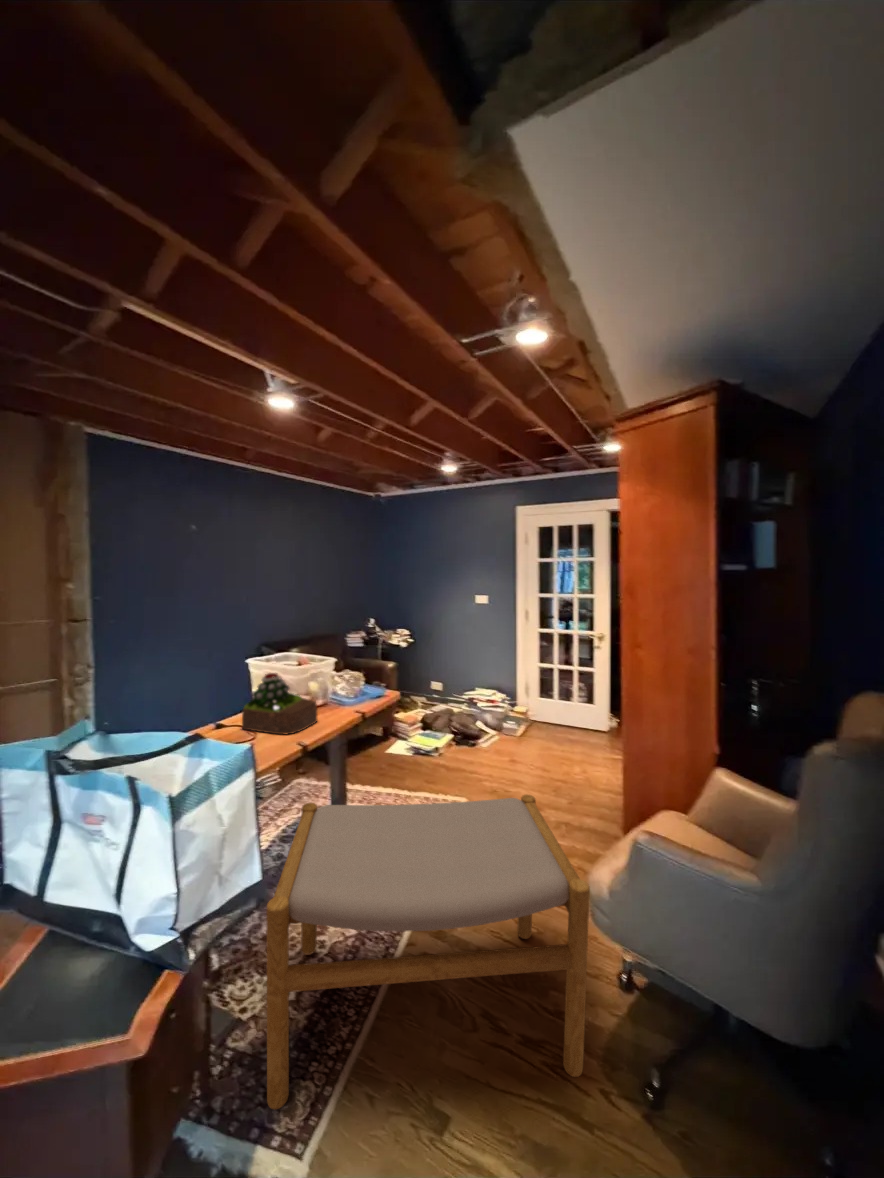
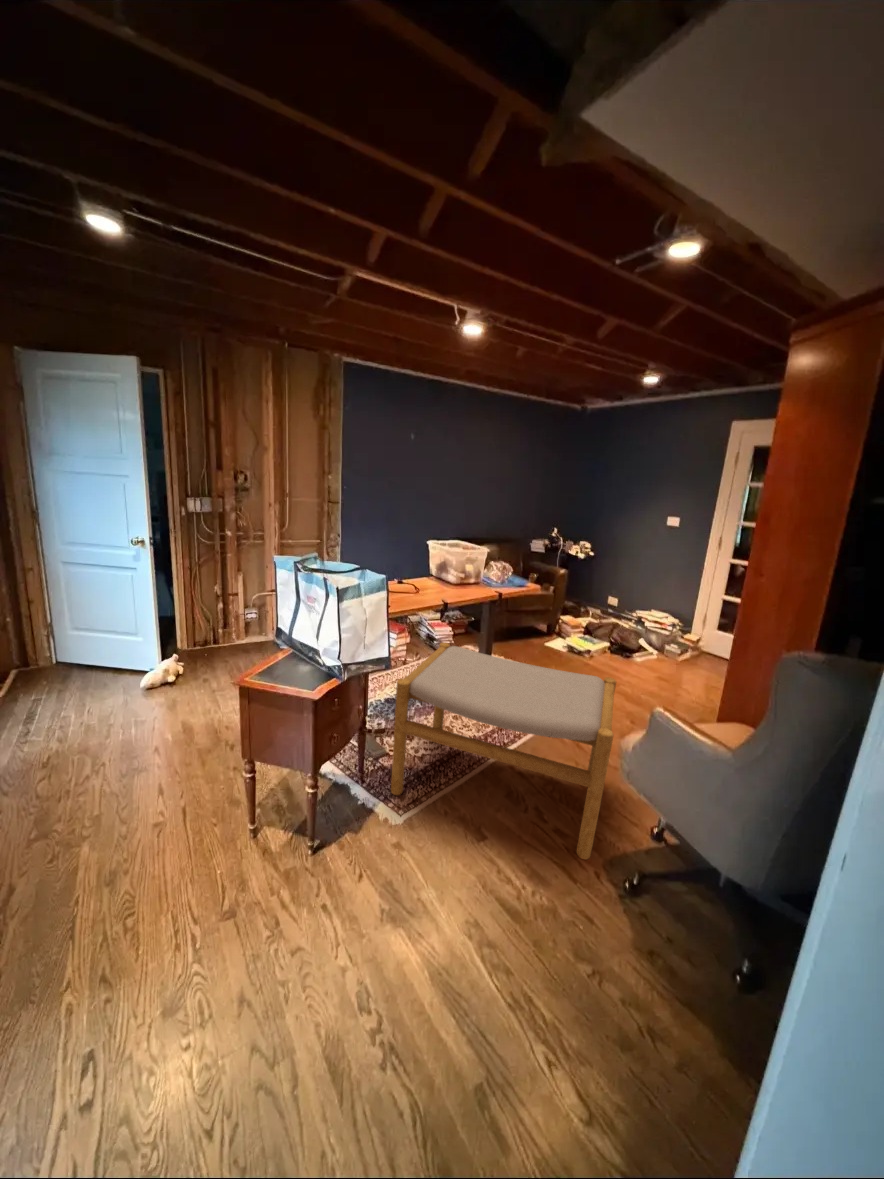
succulent plant: present [242,673,317,734] -> none [414,552,466,597]

